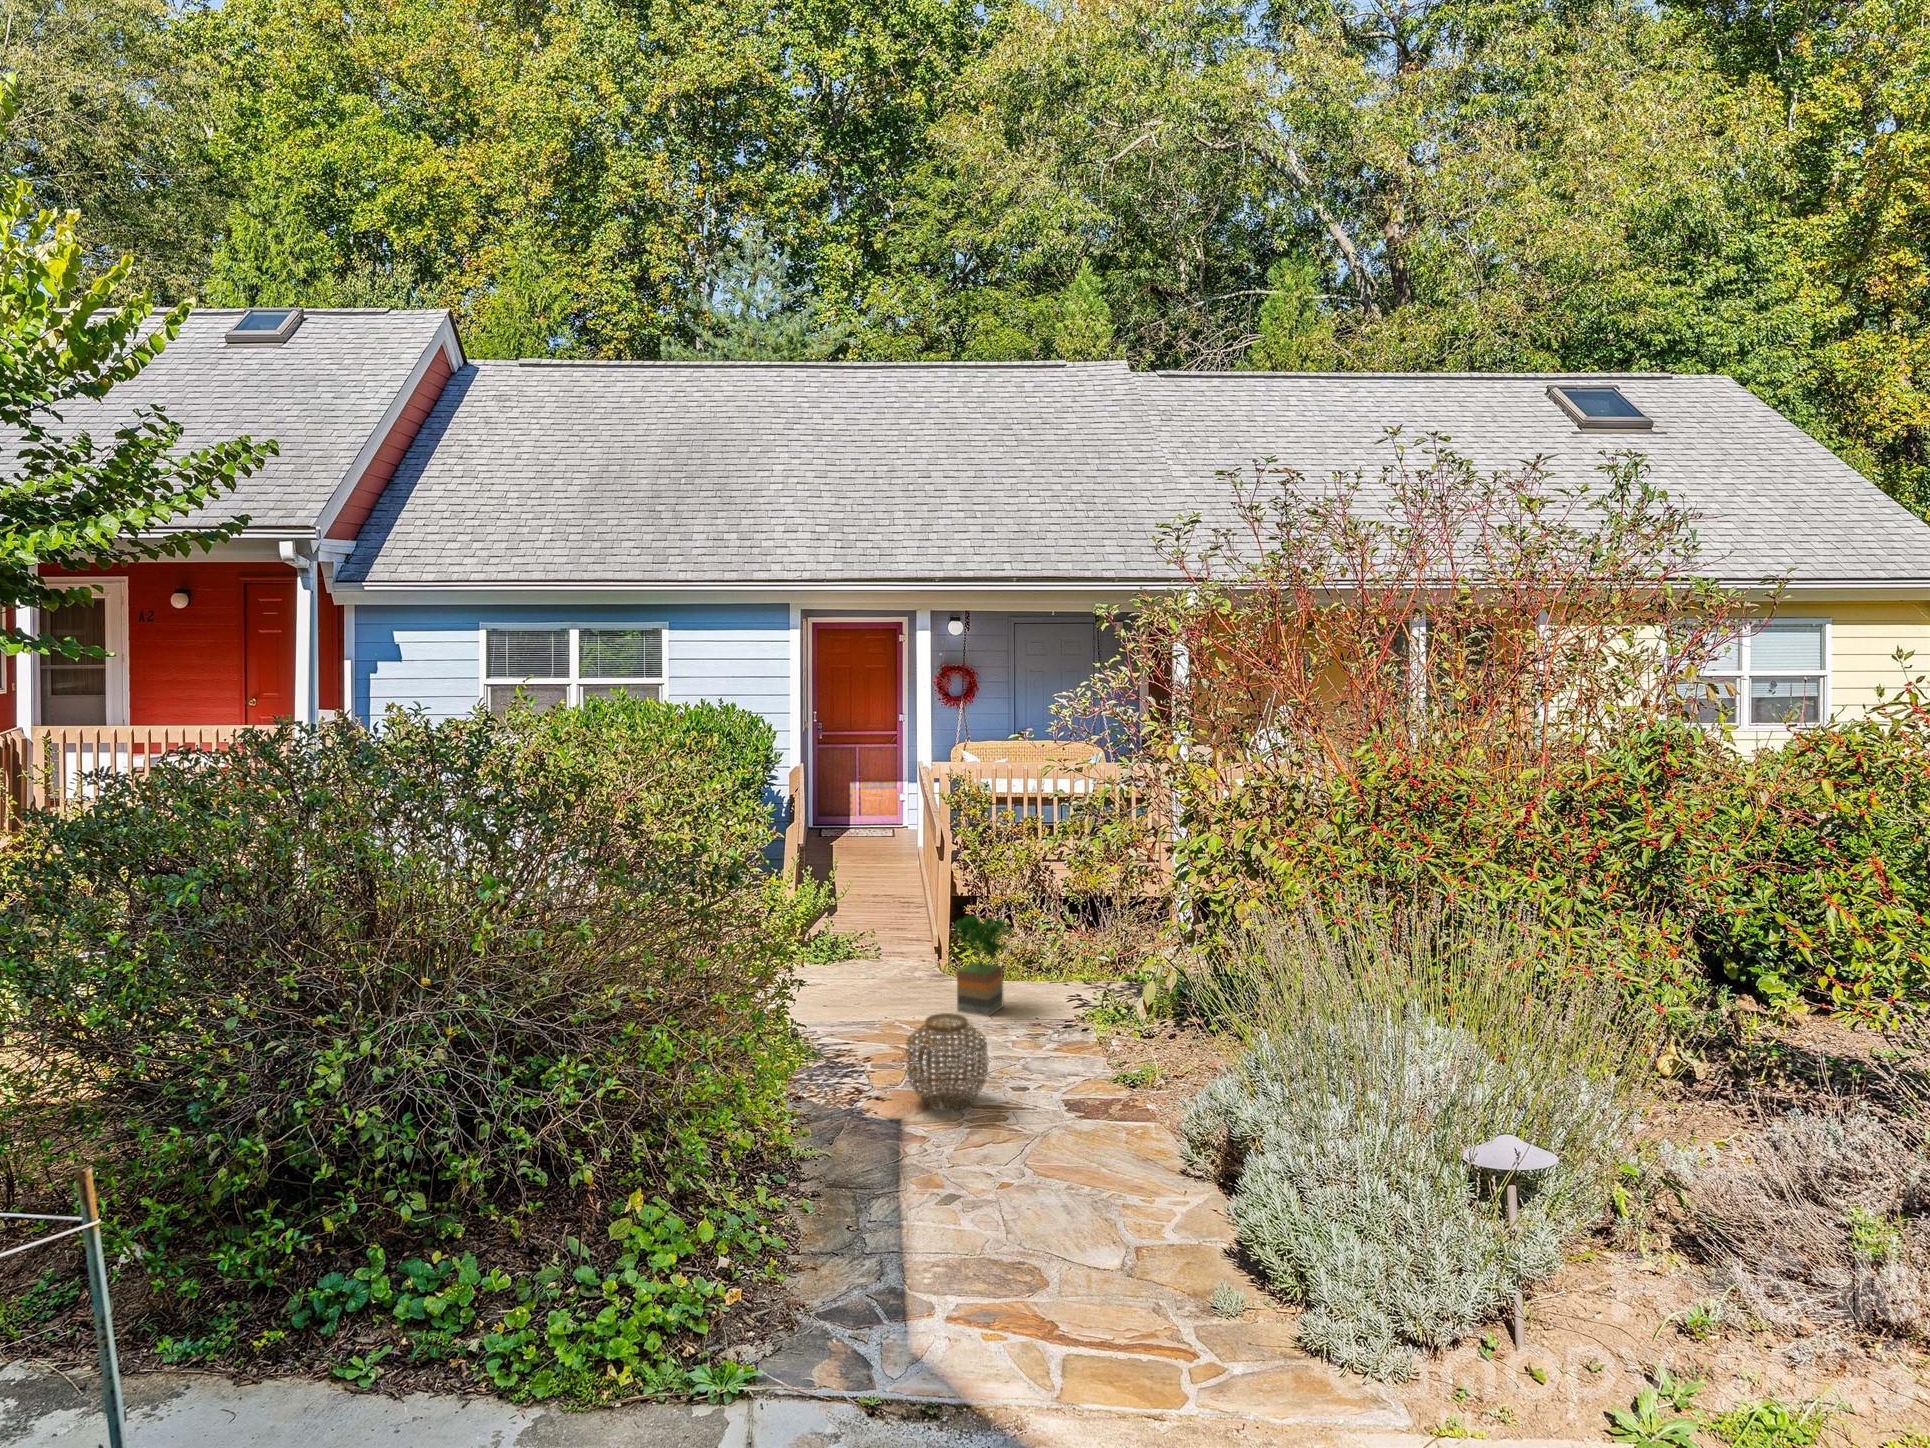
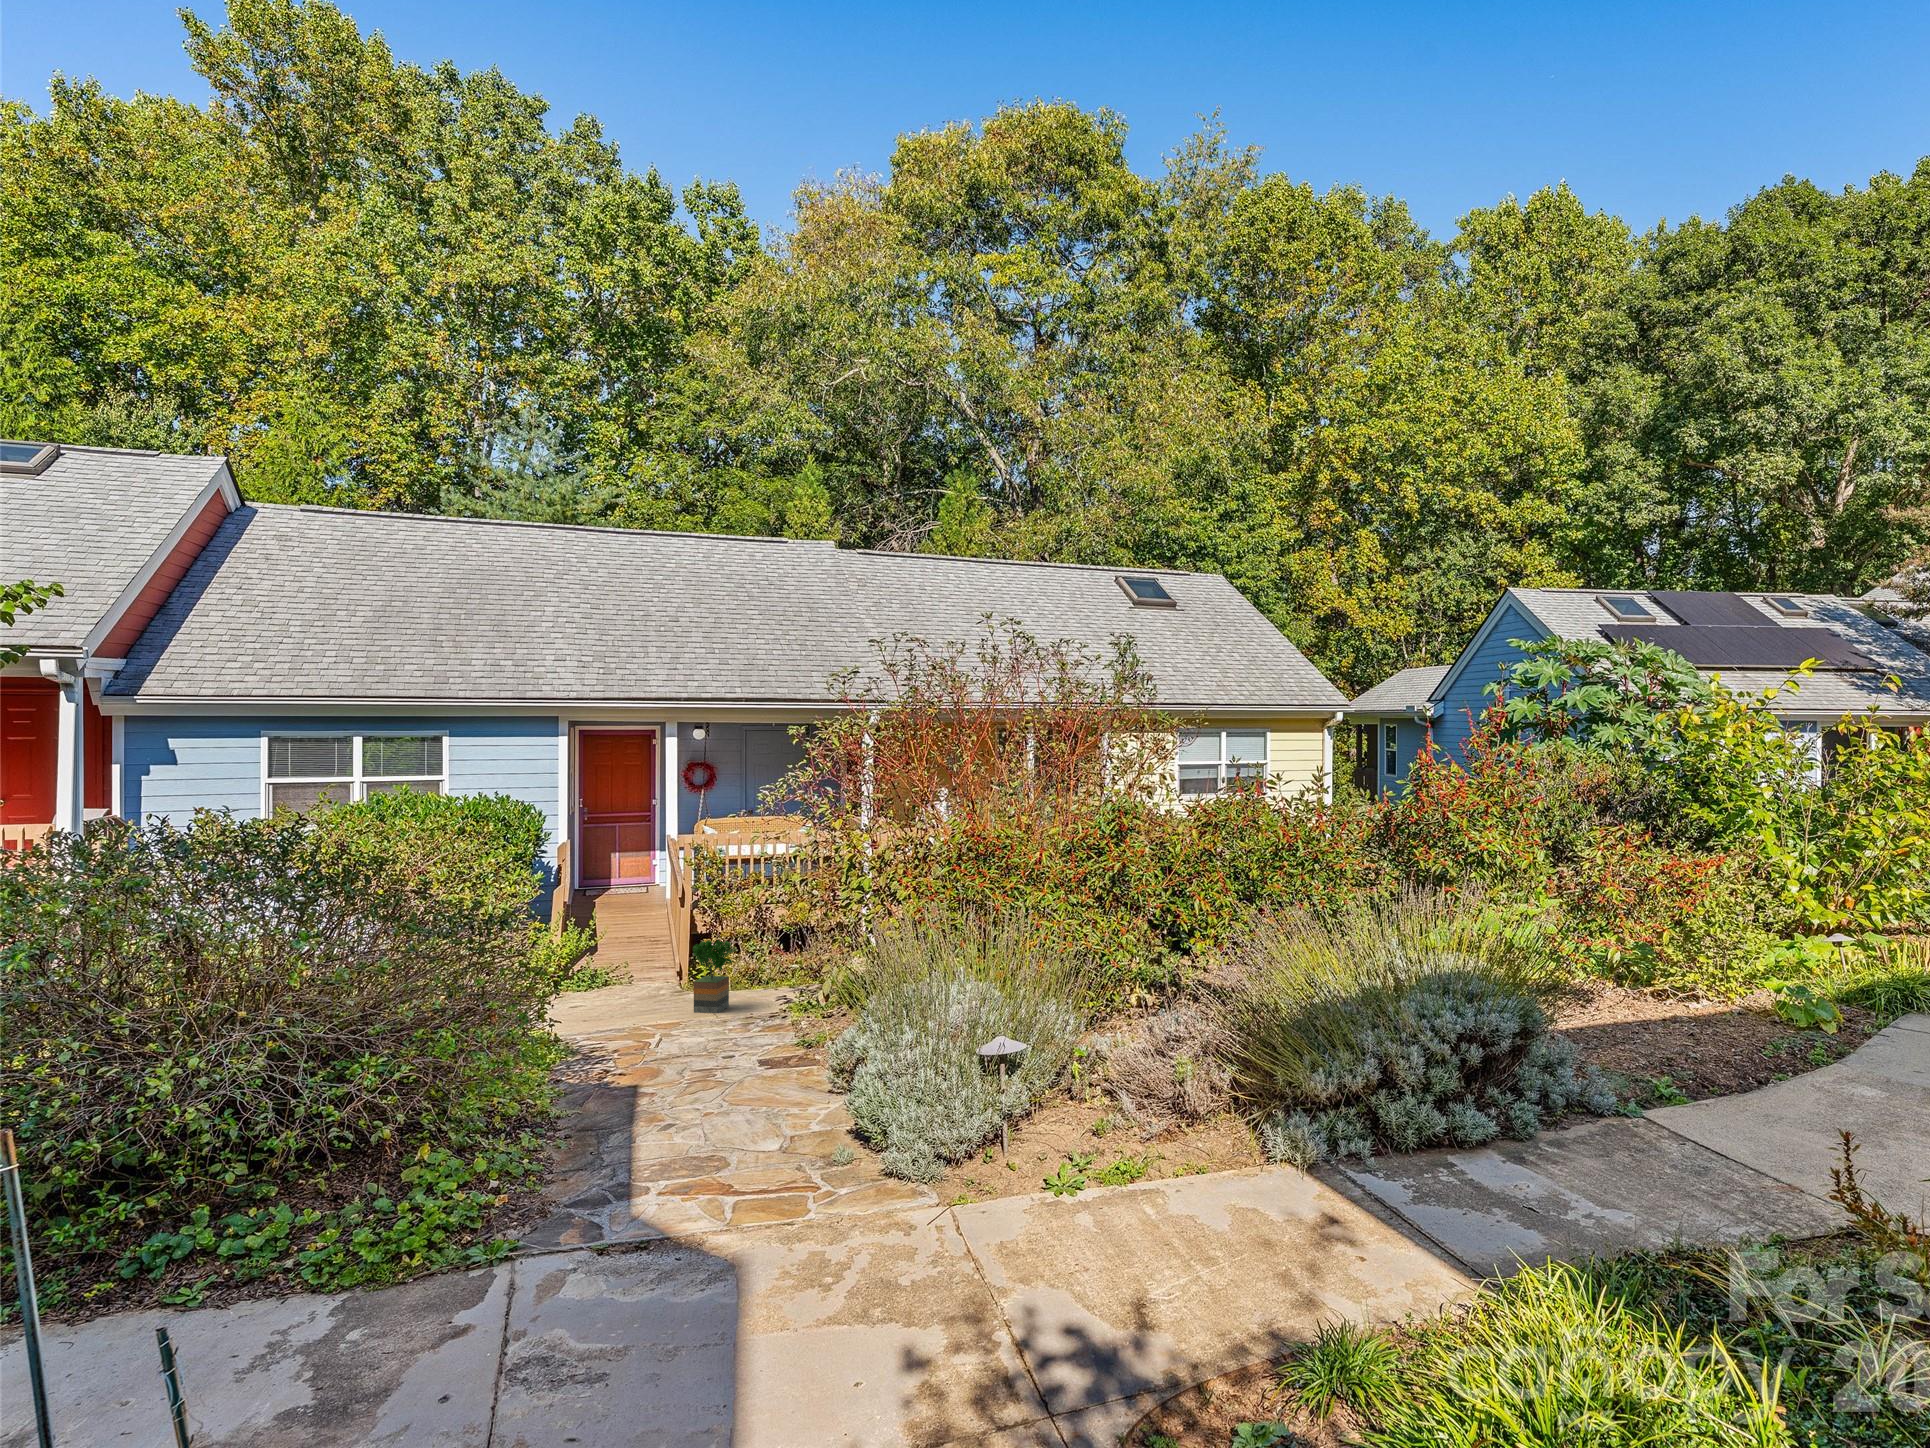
woven basket: present [907,1013,987,1110] -> none [655,1000,714,1068]

